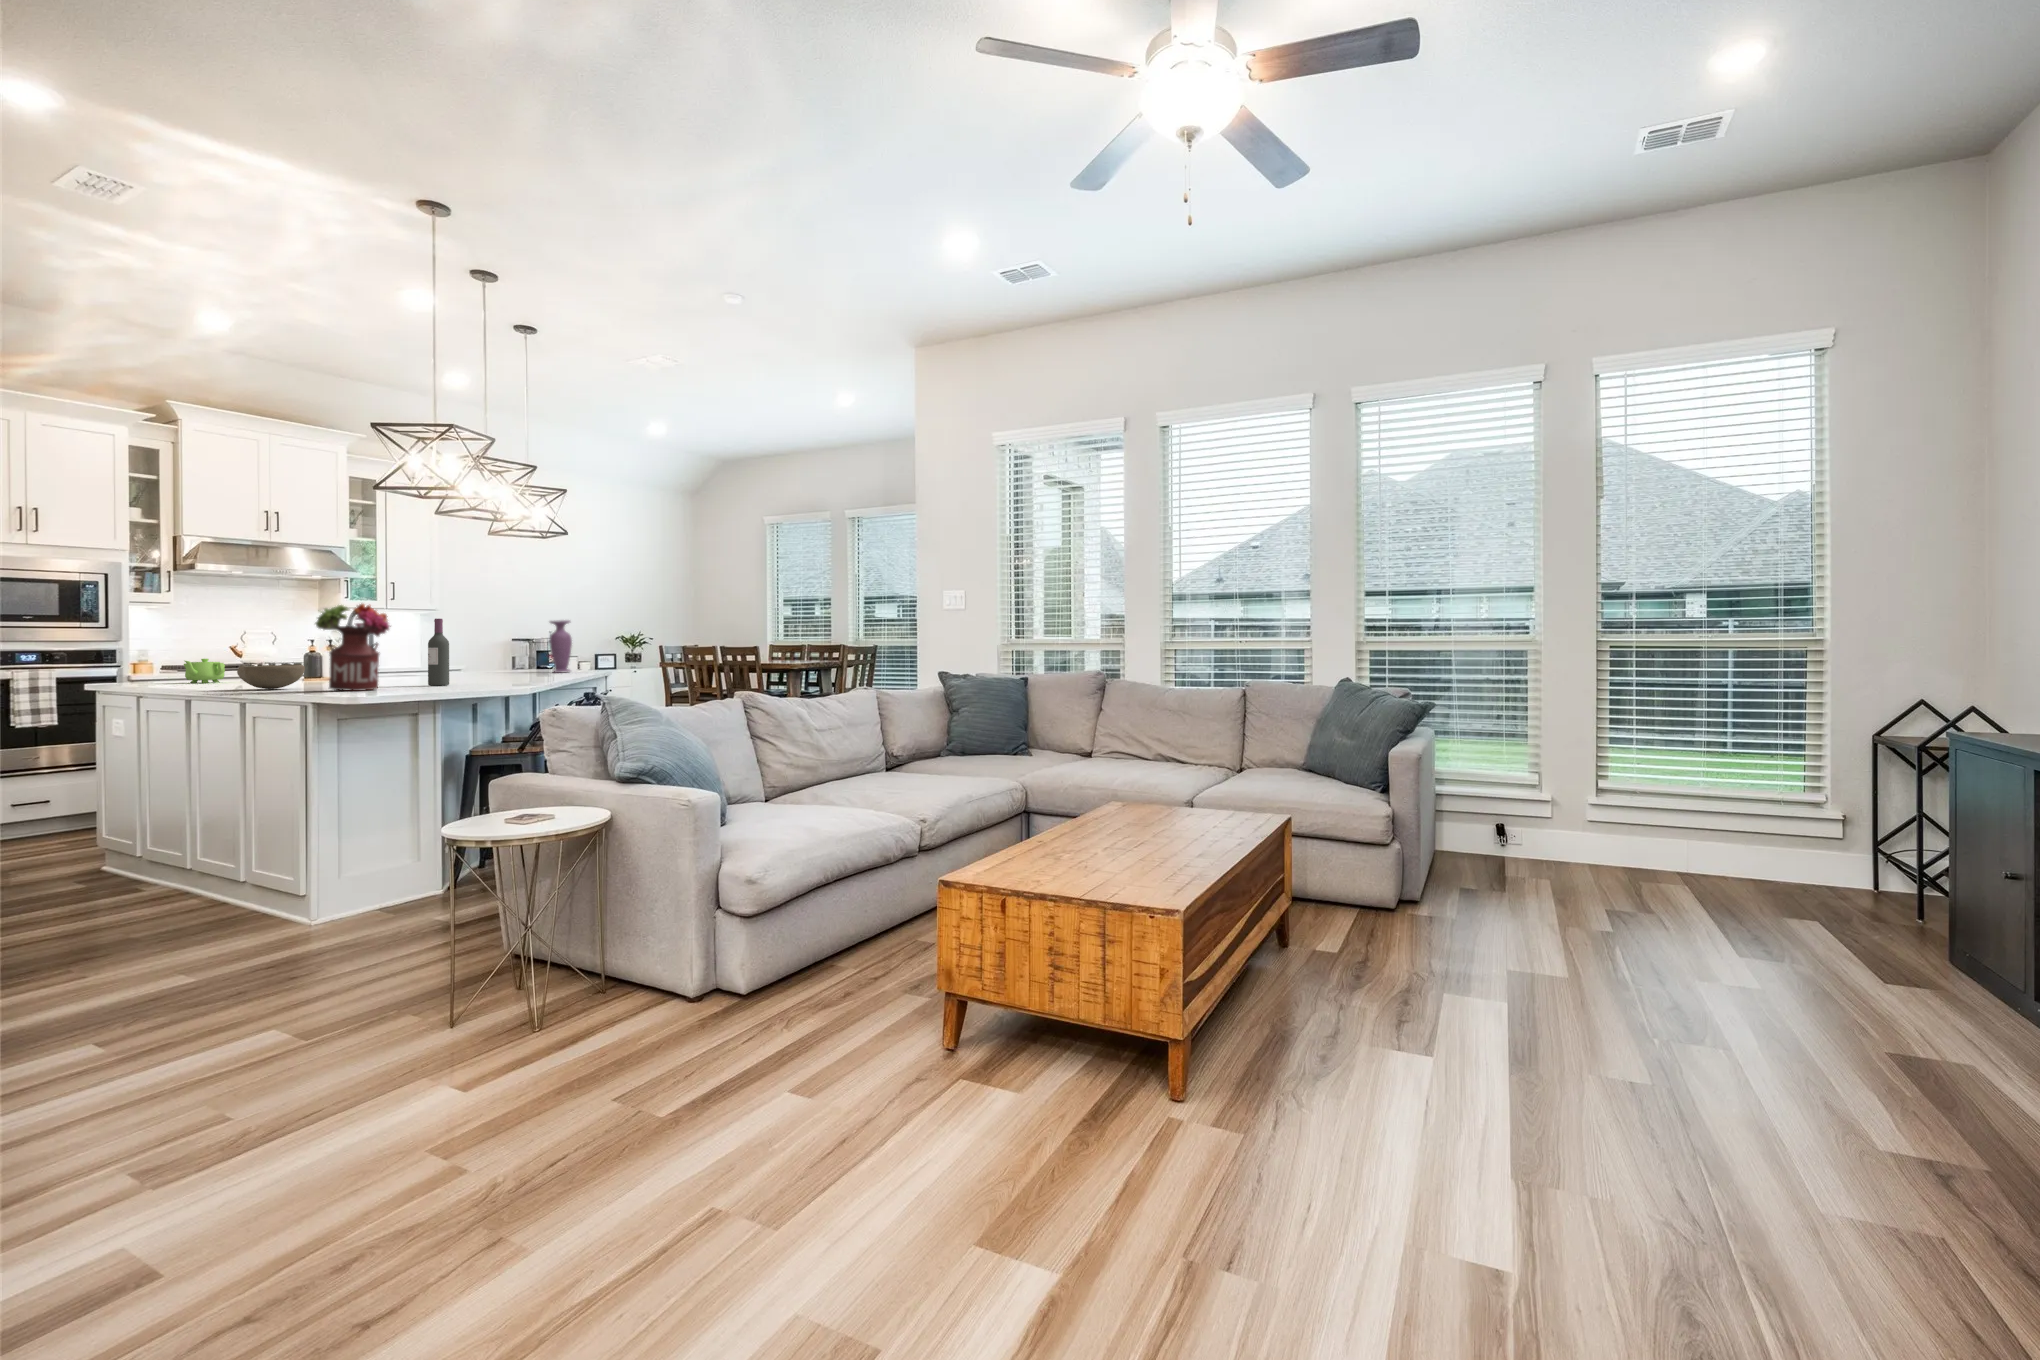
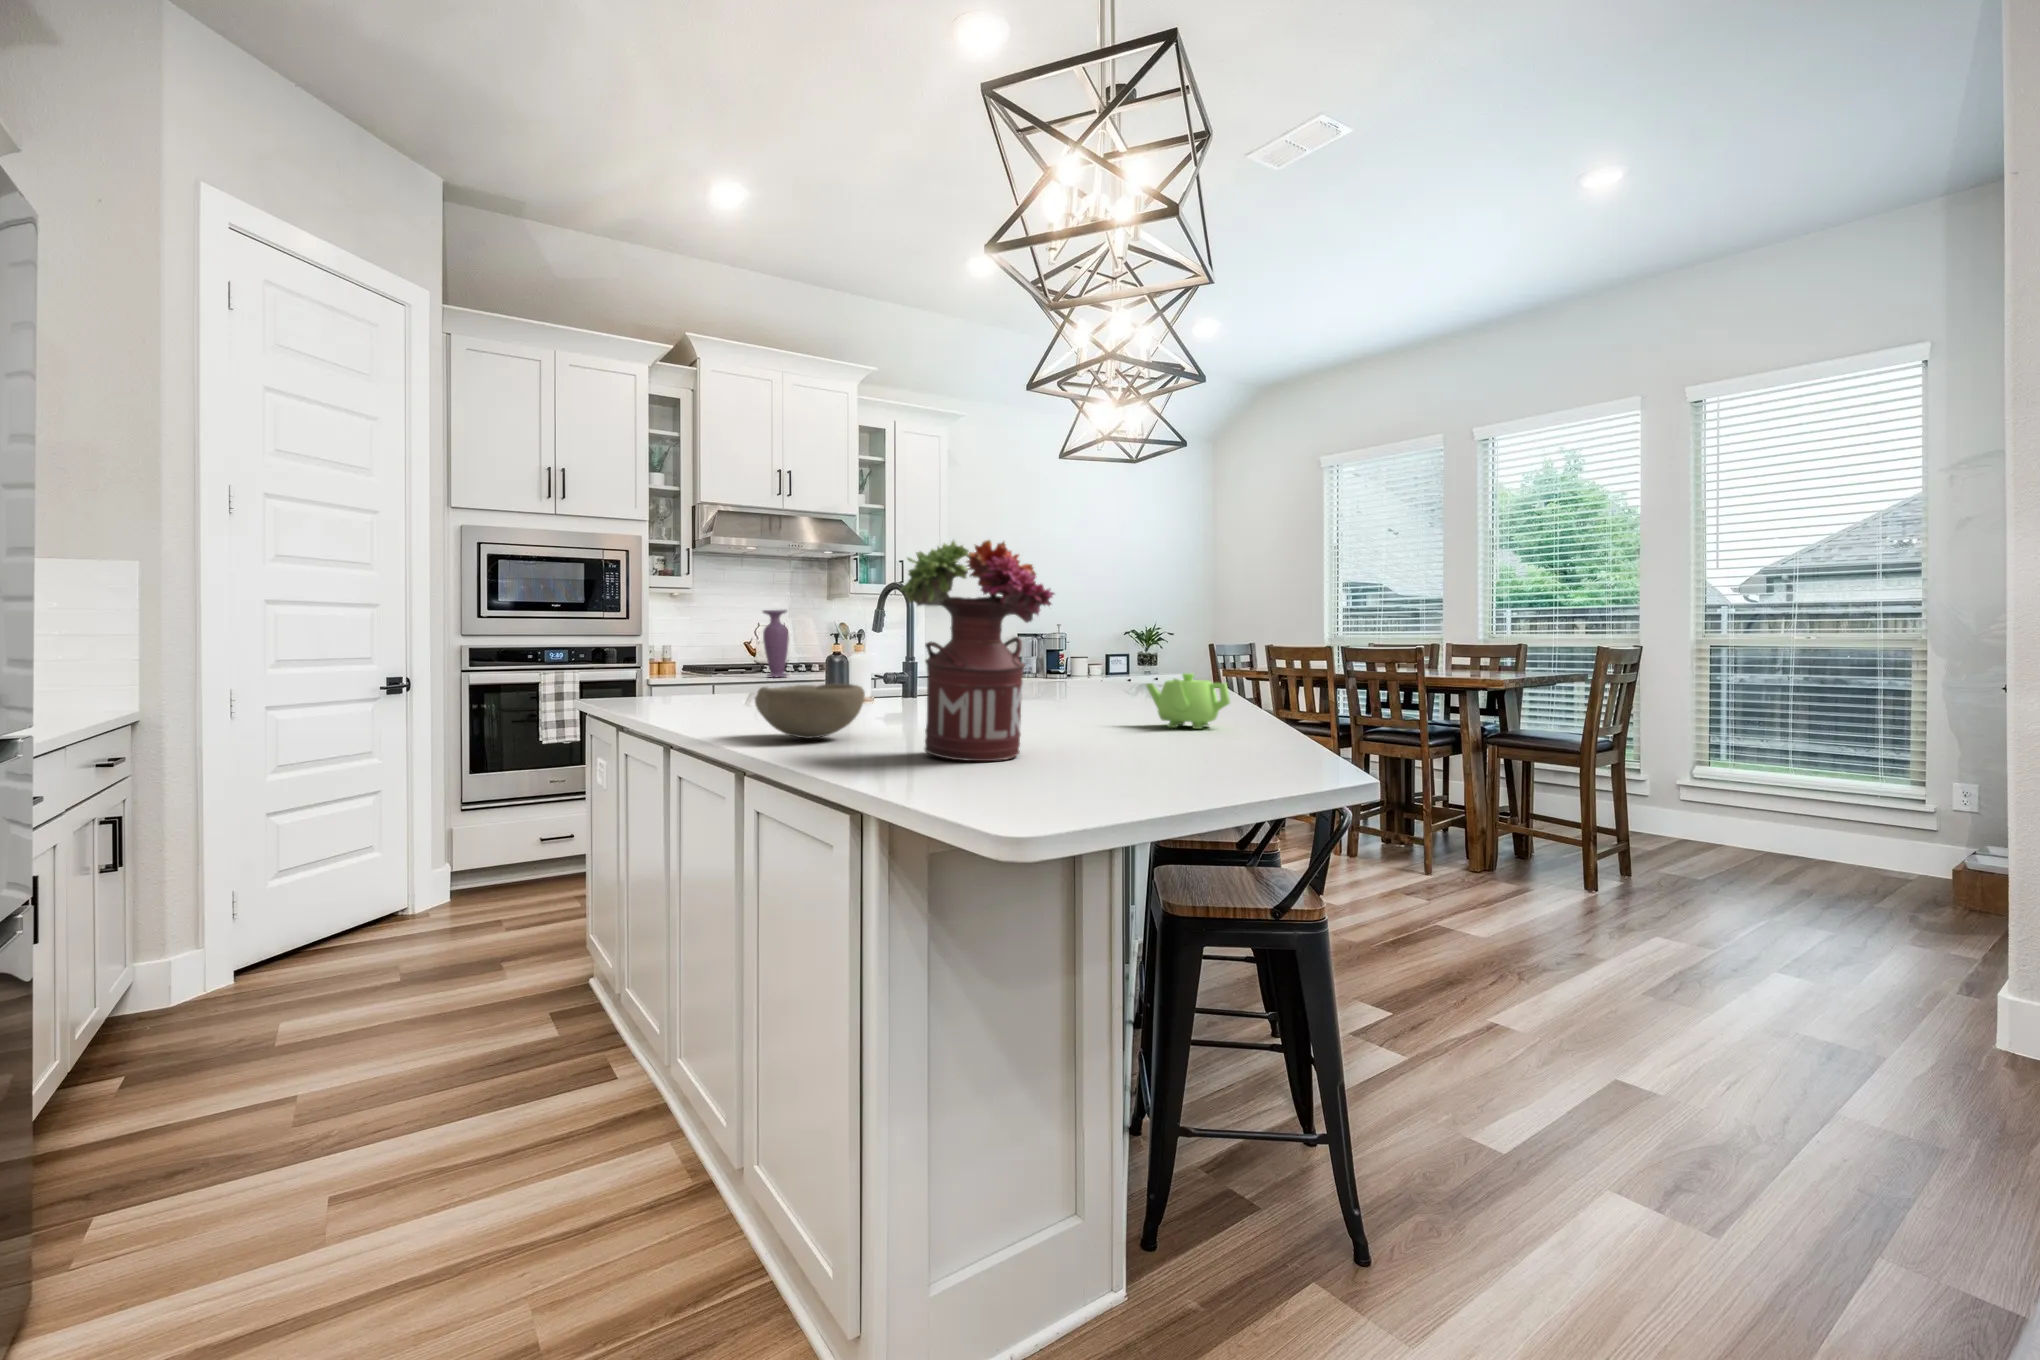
wine bottle: present [428,619,449,686] -> none [1072,583,1111,735]
vase: present [549,620,572,673] -> present [763,610,789,677]
teapot: present [184,659,225,683] -> present [1146,673,1230,729]

